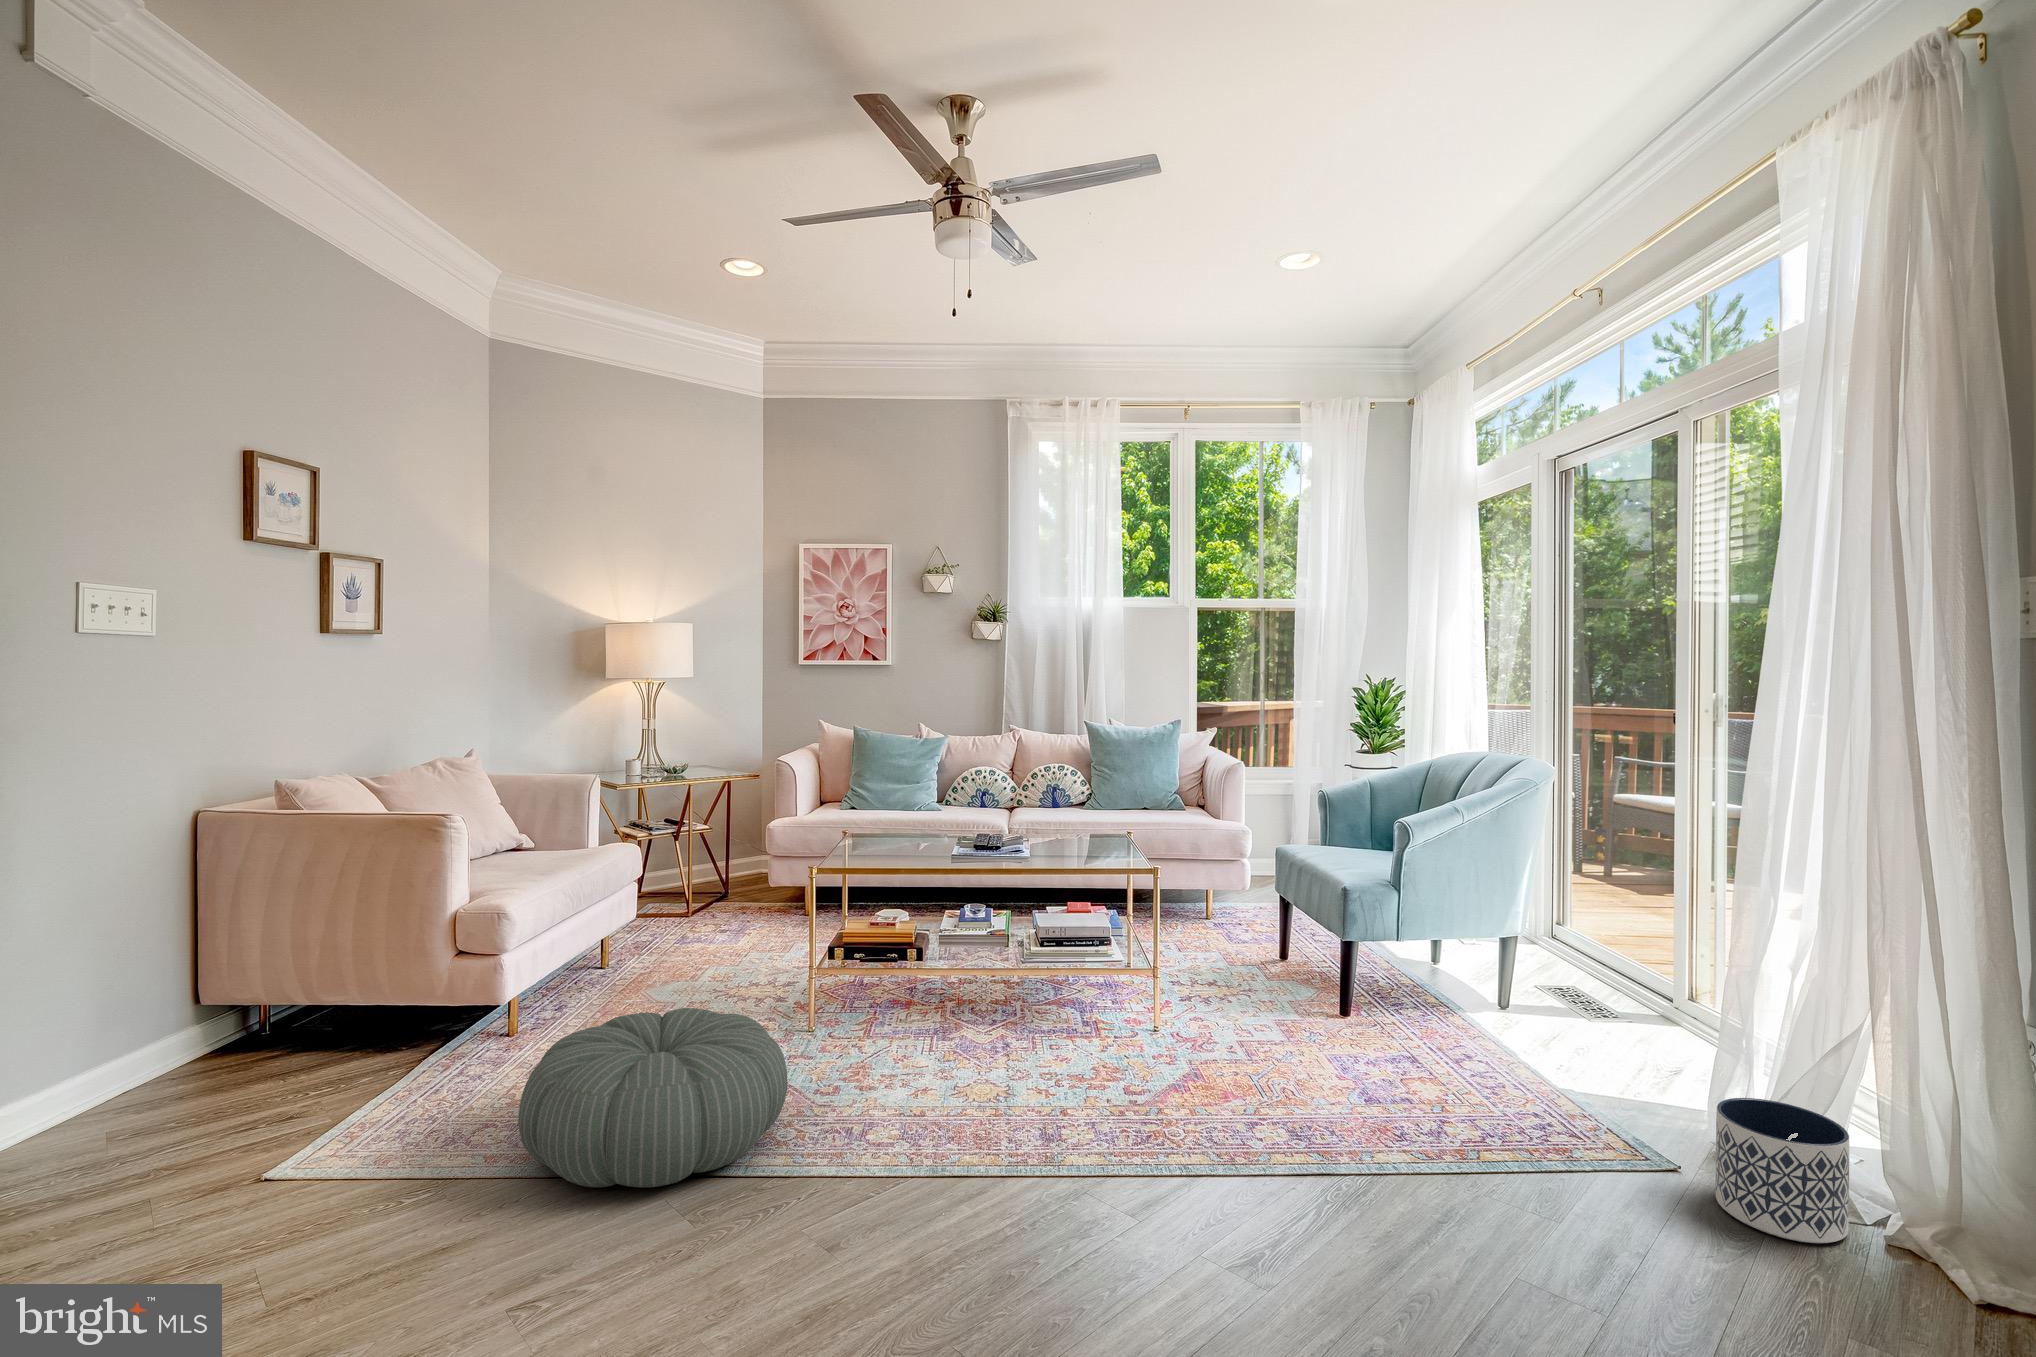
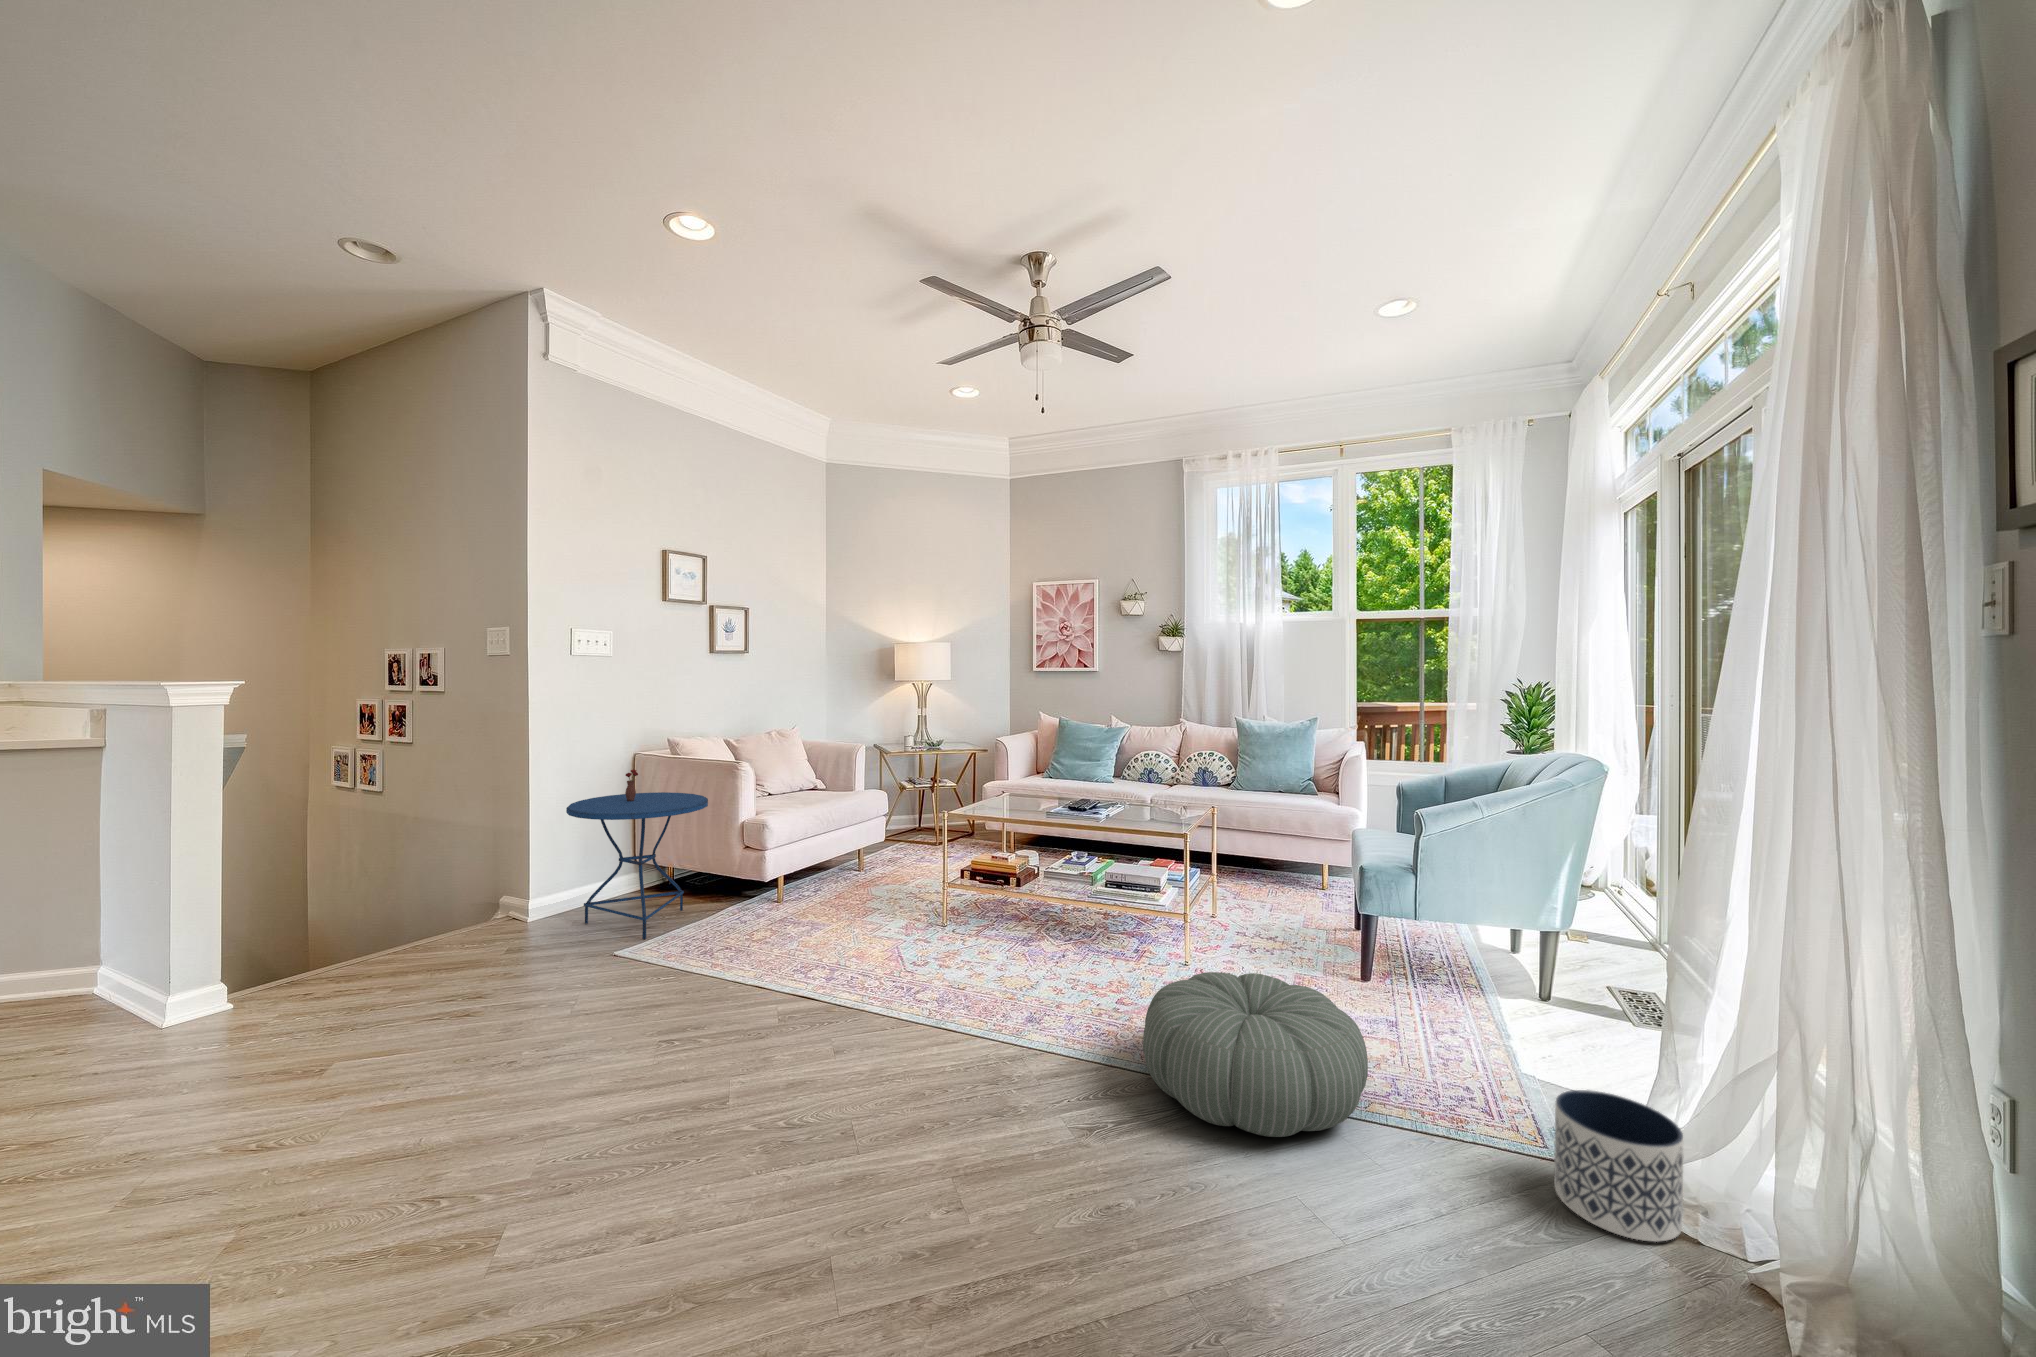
side table: none [119,837,404,1135] -> present [566,769,708,939]
pouf: present [518,1008,788,1188] -> present [1143,972,1368,1137]

